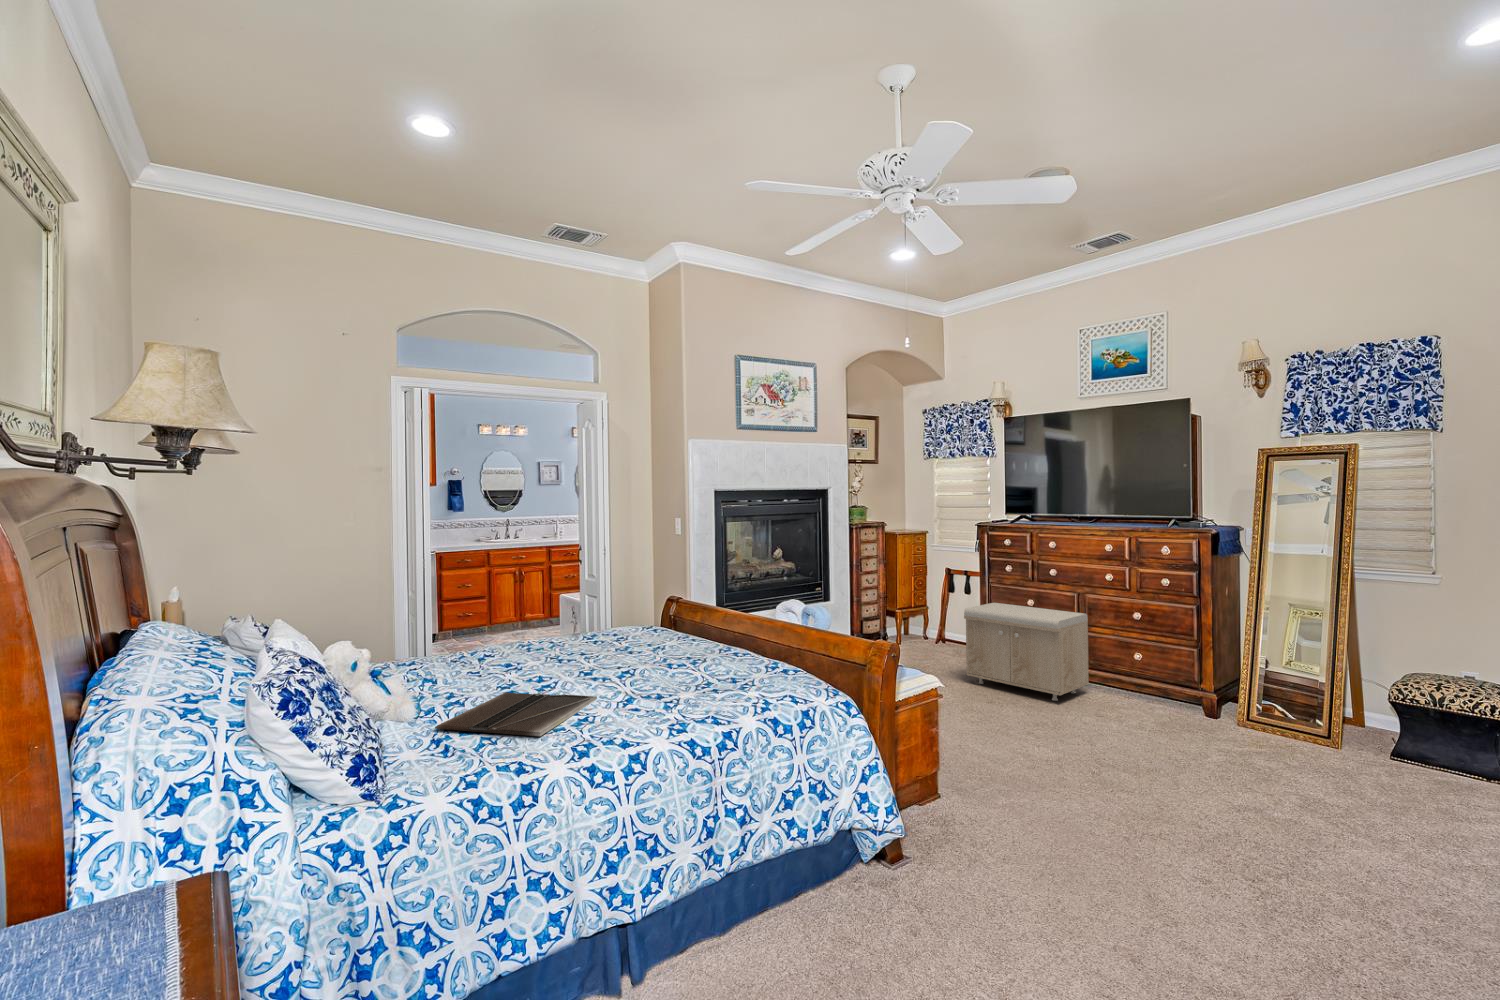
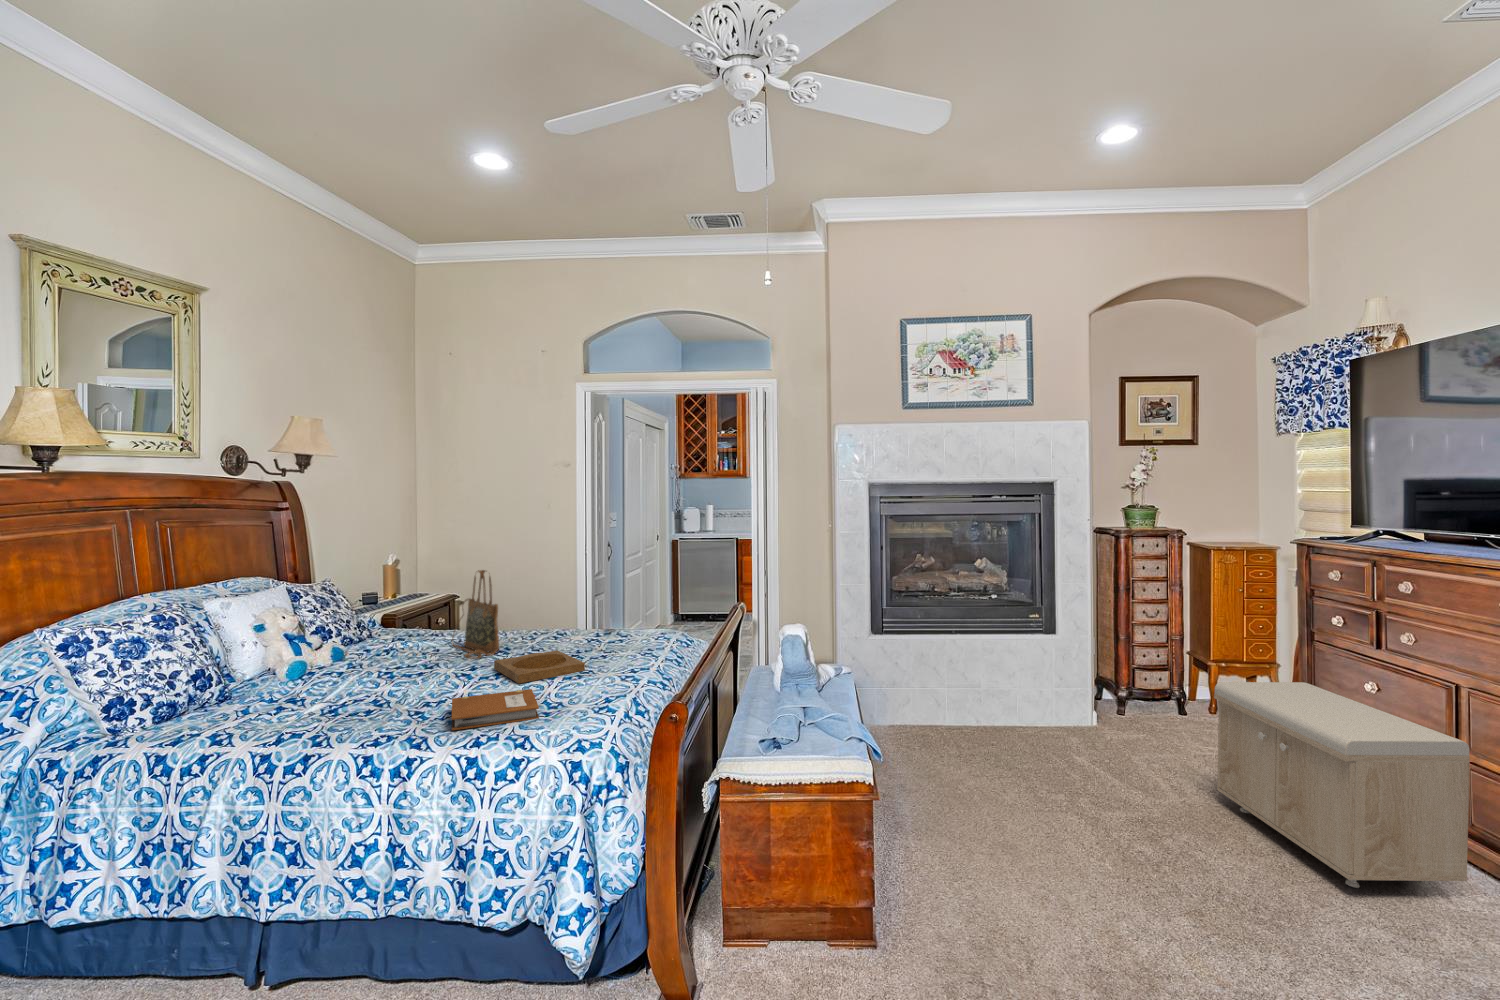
handbag: none [465,581,549,673] -> present [451,570,499,659]
tray: none [598,649,681,673] -> present [494,650,585,684]
notebook: none [675,668,761,703] -> present [452,689,539,730]
laptop: present [435,693,597,736] -> none [288,672,418,717]

